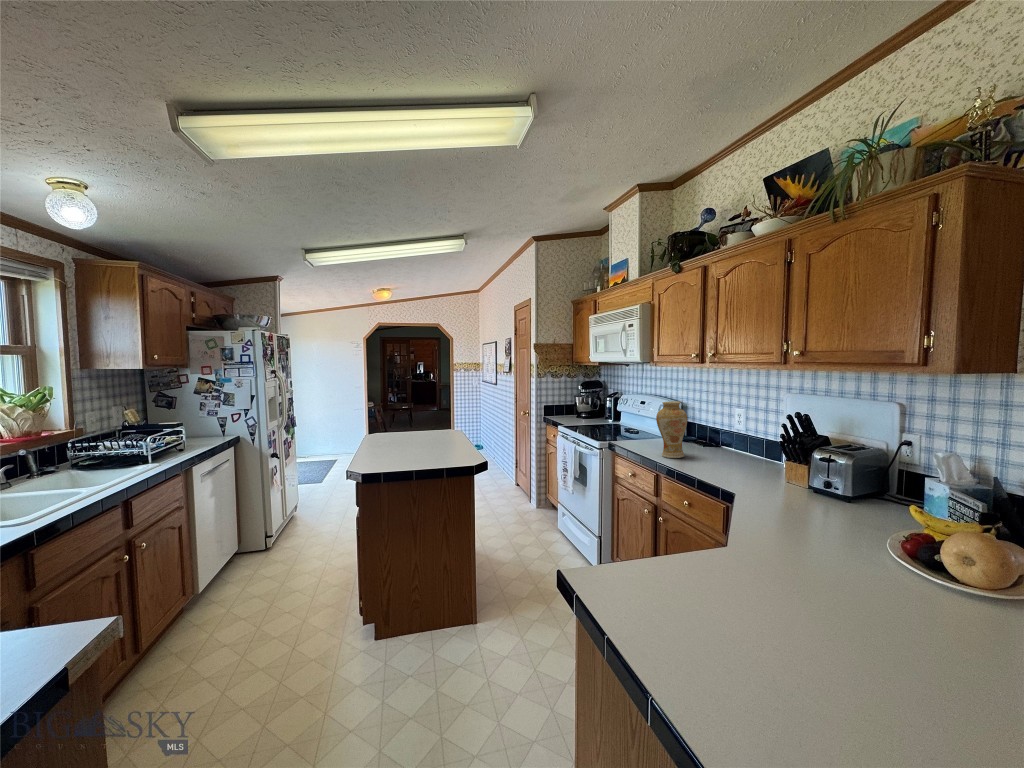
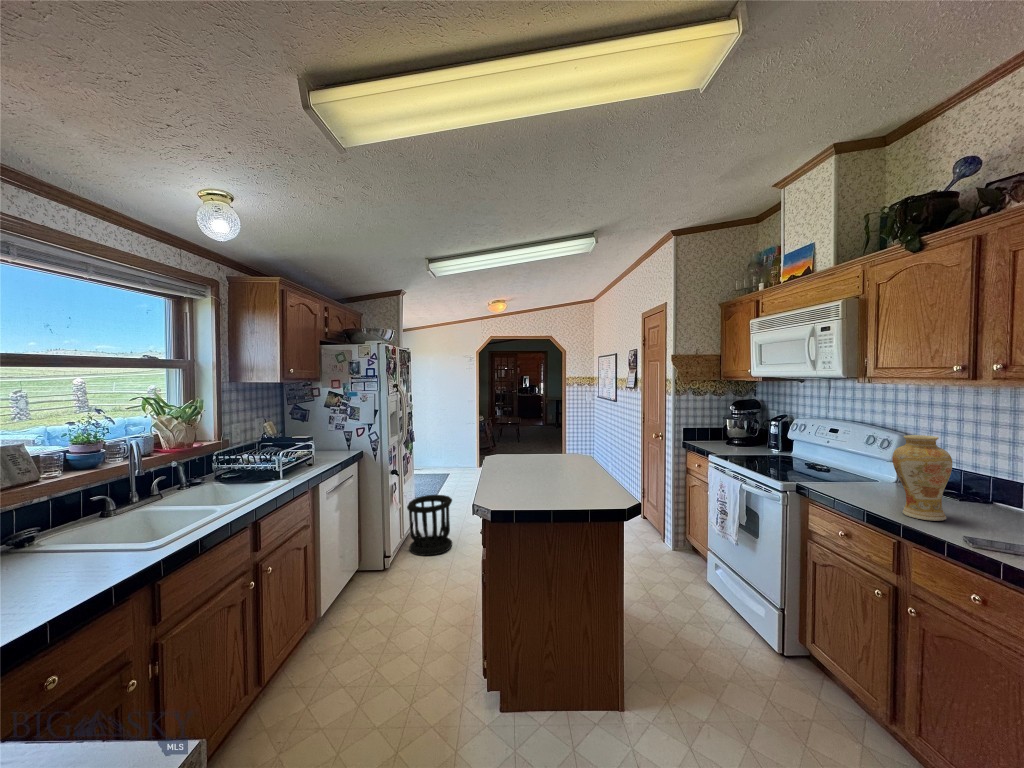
wastebasket: none [289,477,338,535] -> present [407,495,452,556]

